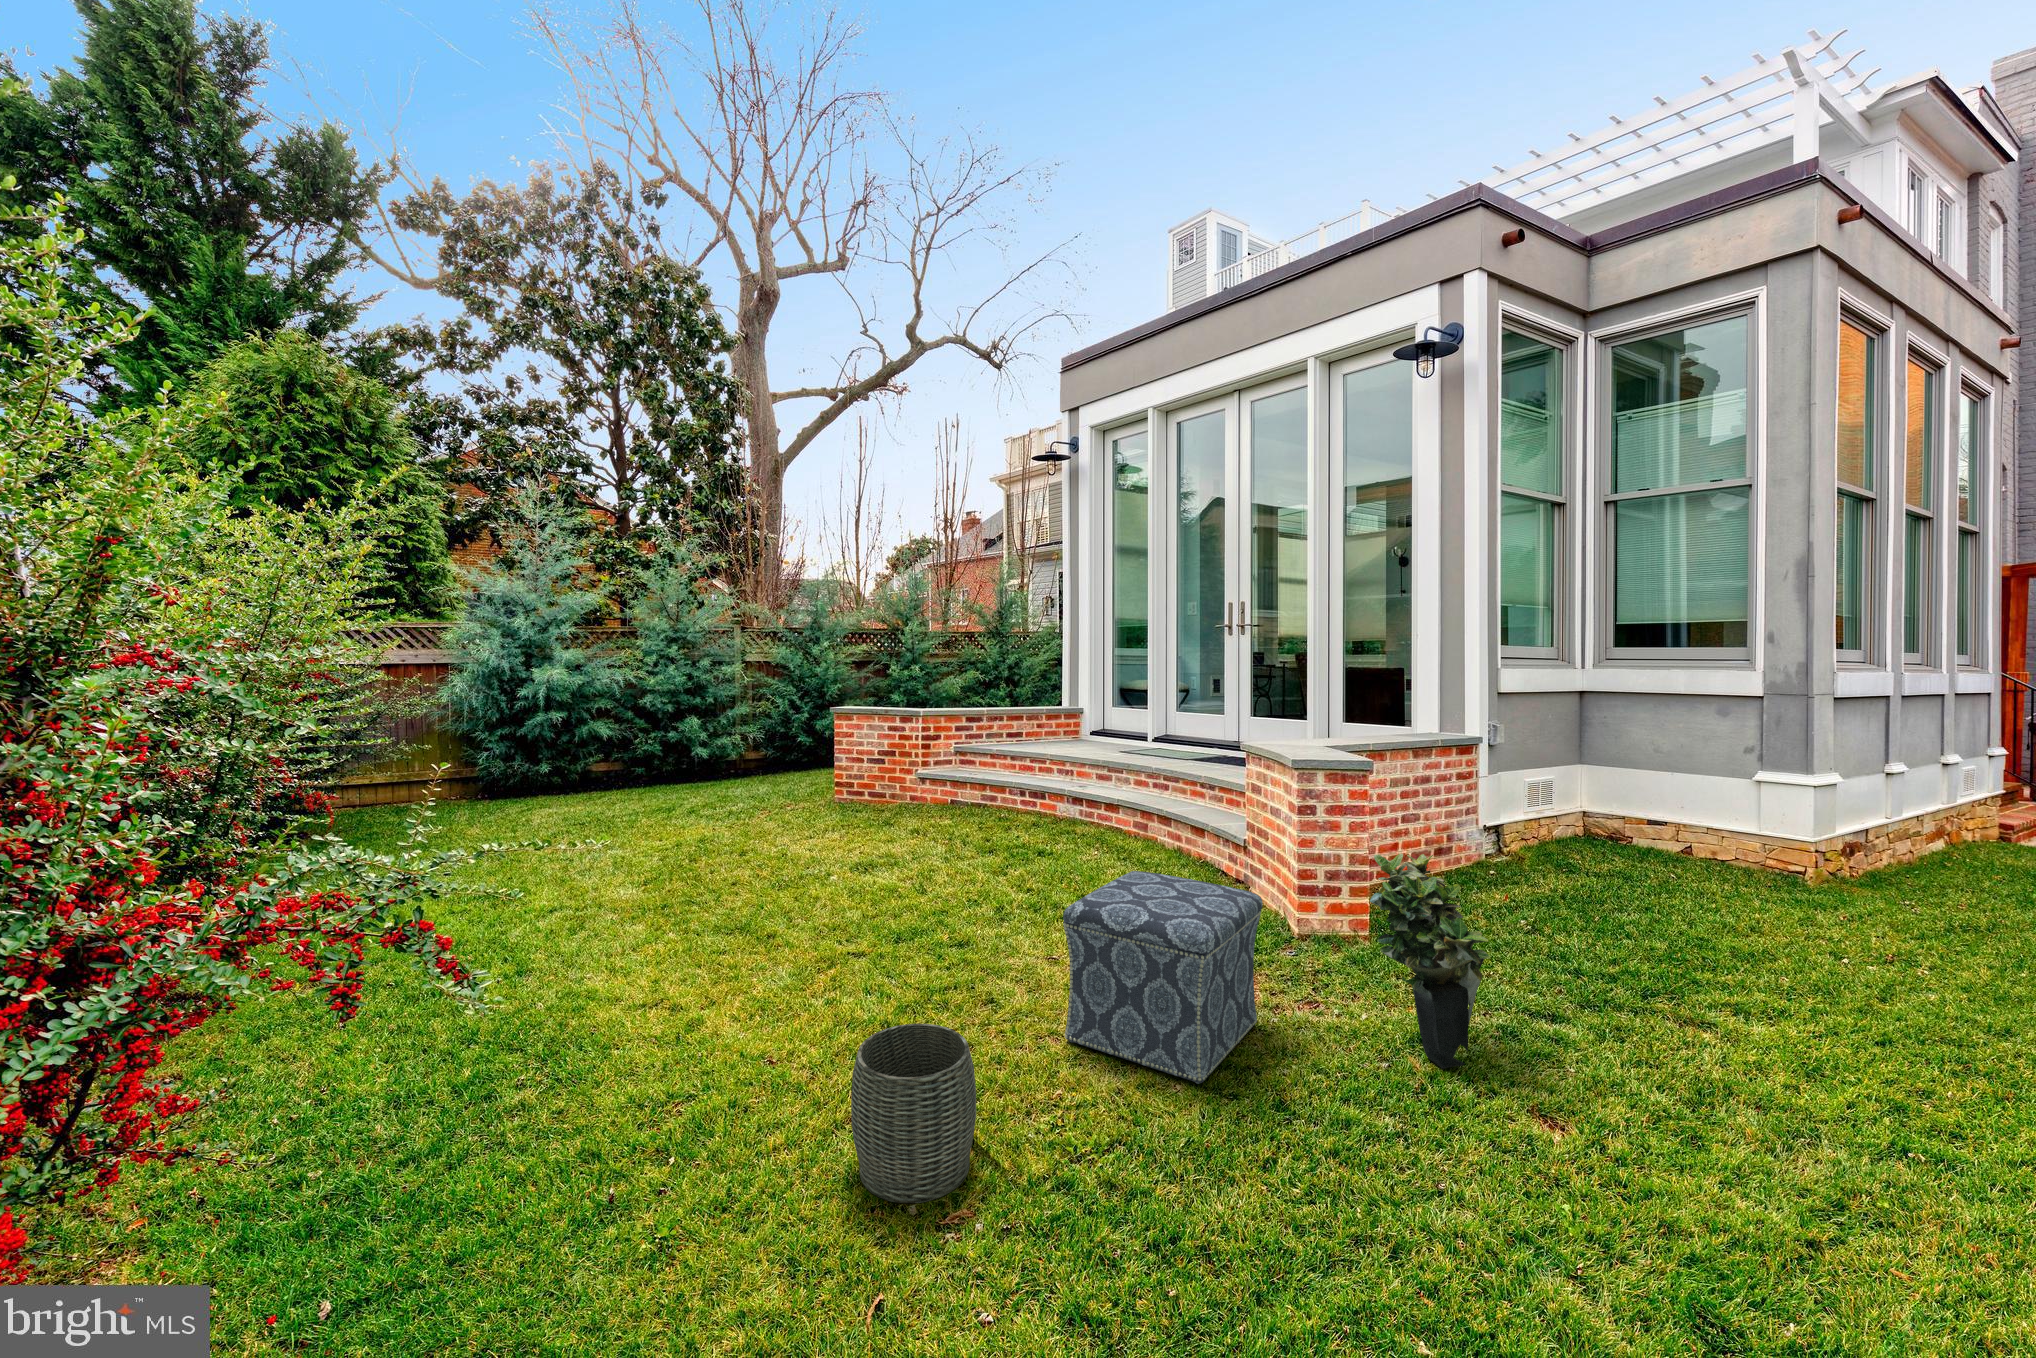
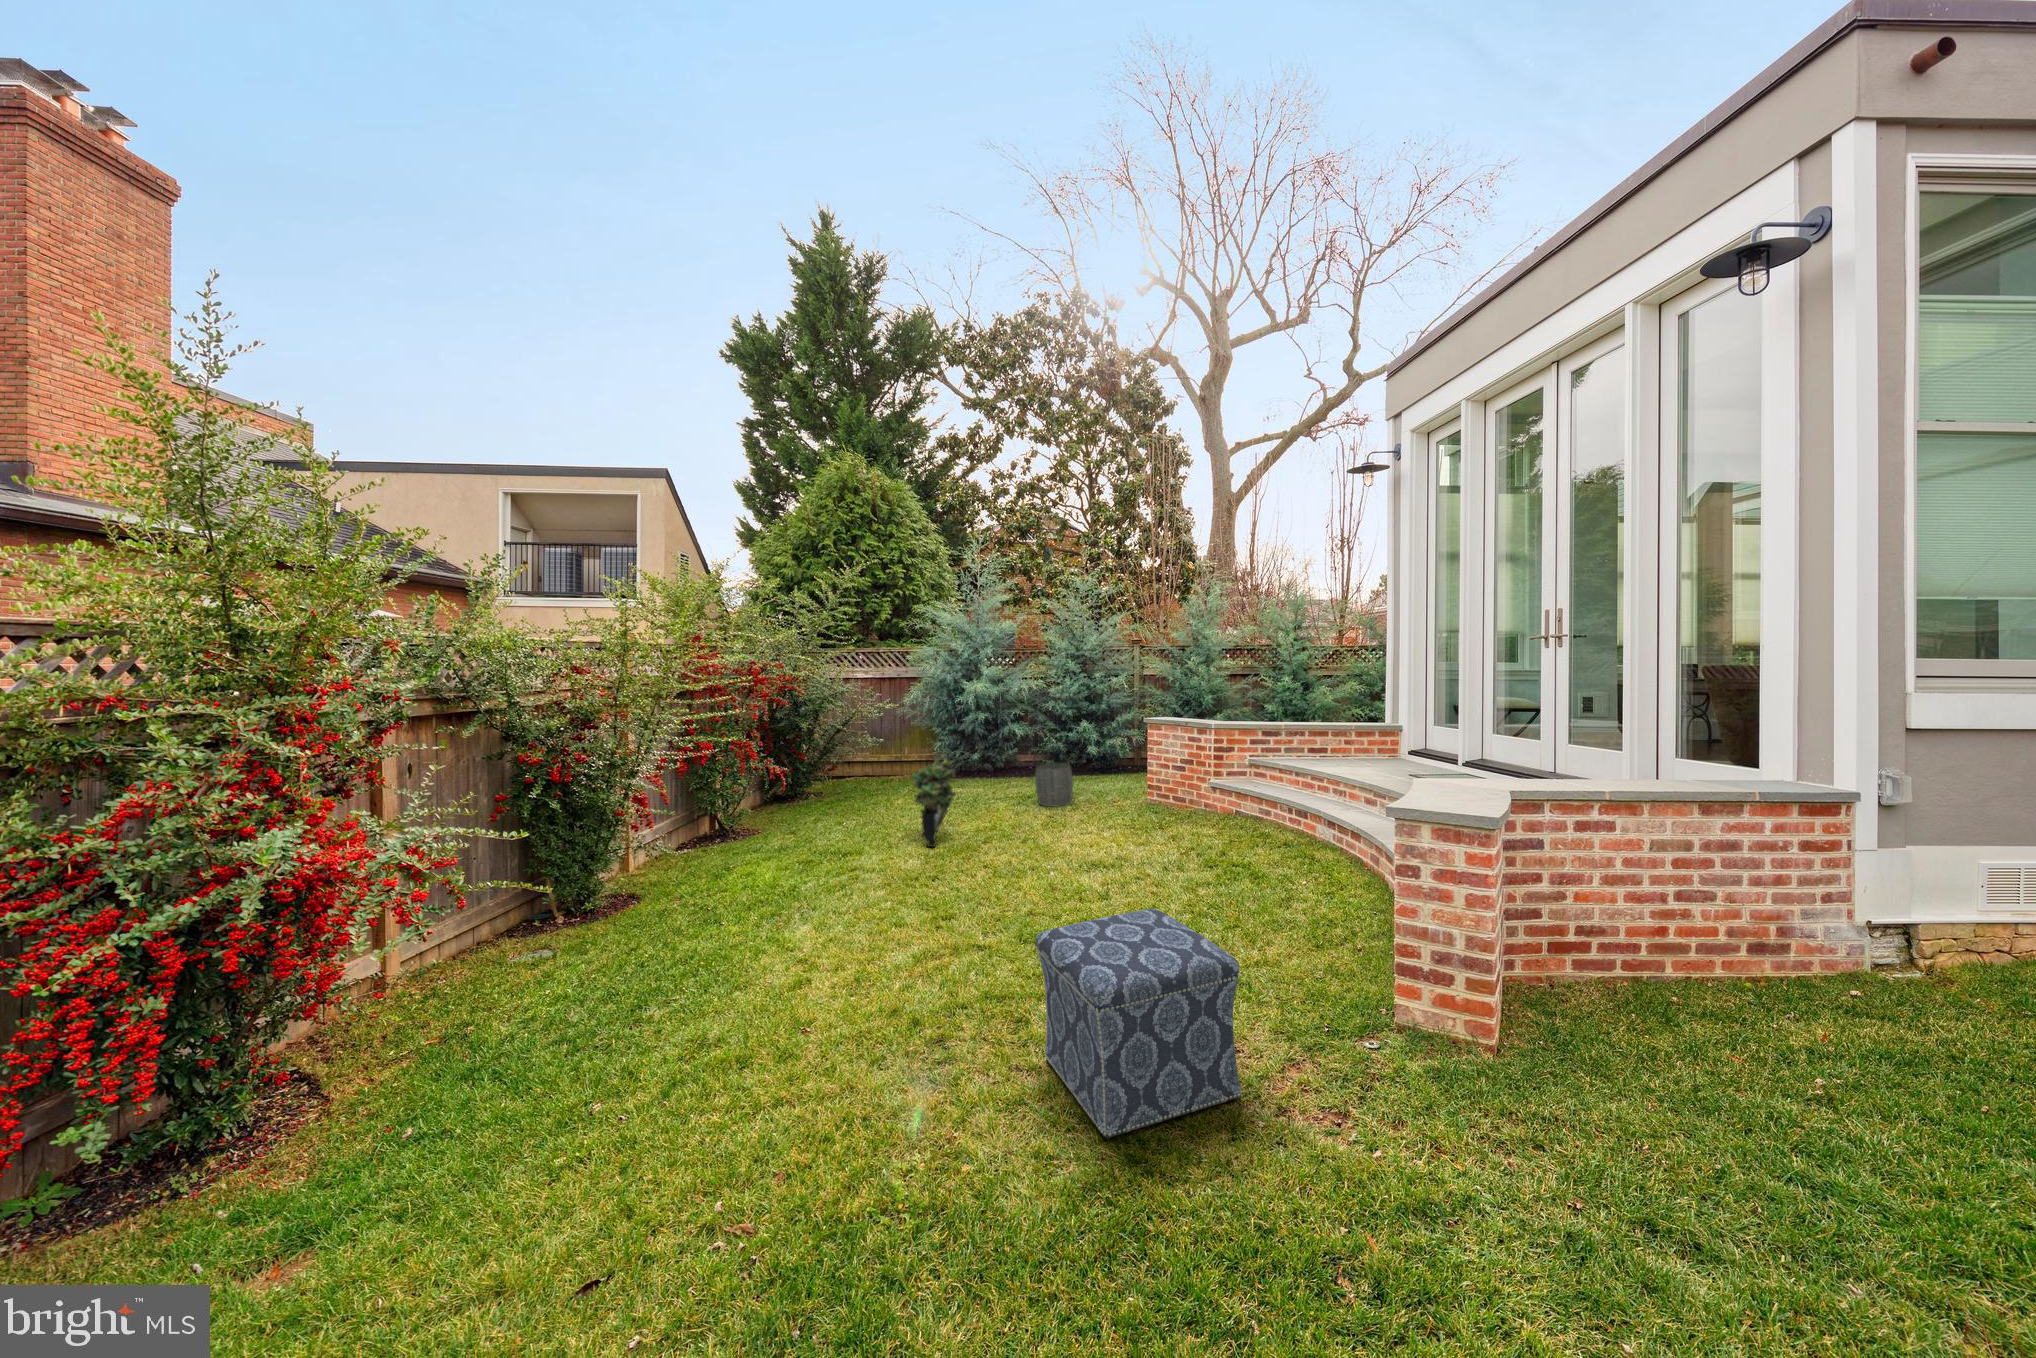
potted plant: present [1370,854,1490,1069] -> present [911,760,956,847]
woven basket: present [851,1024,976,1203] -> present [1035,763,1073,807]

